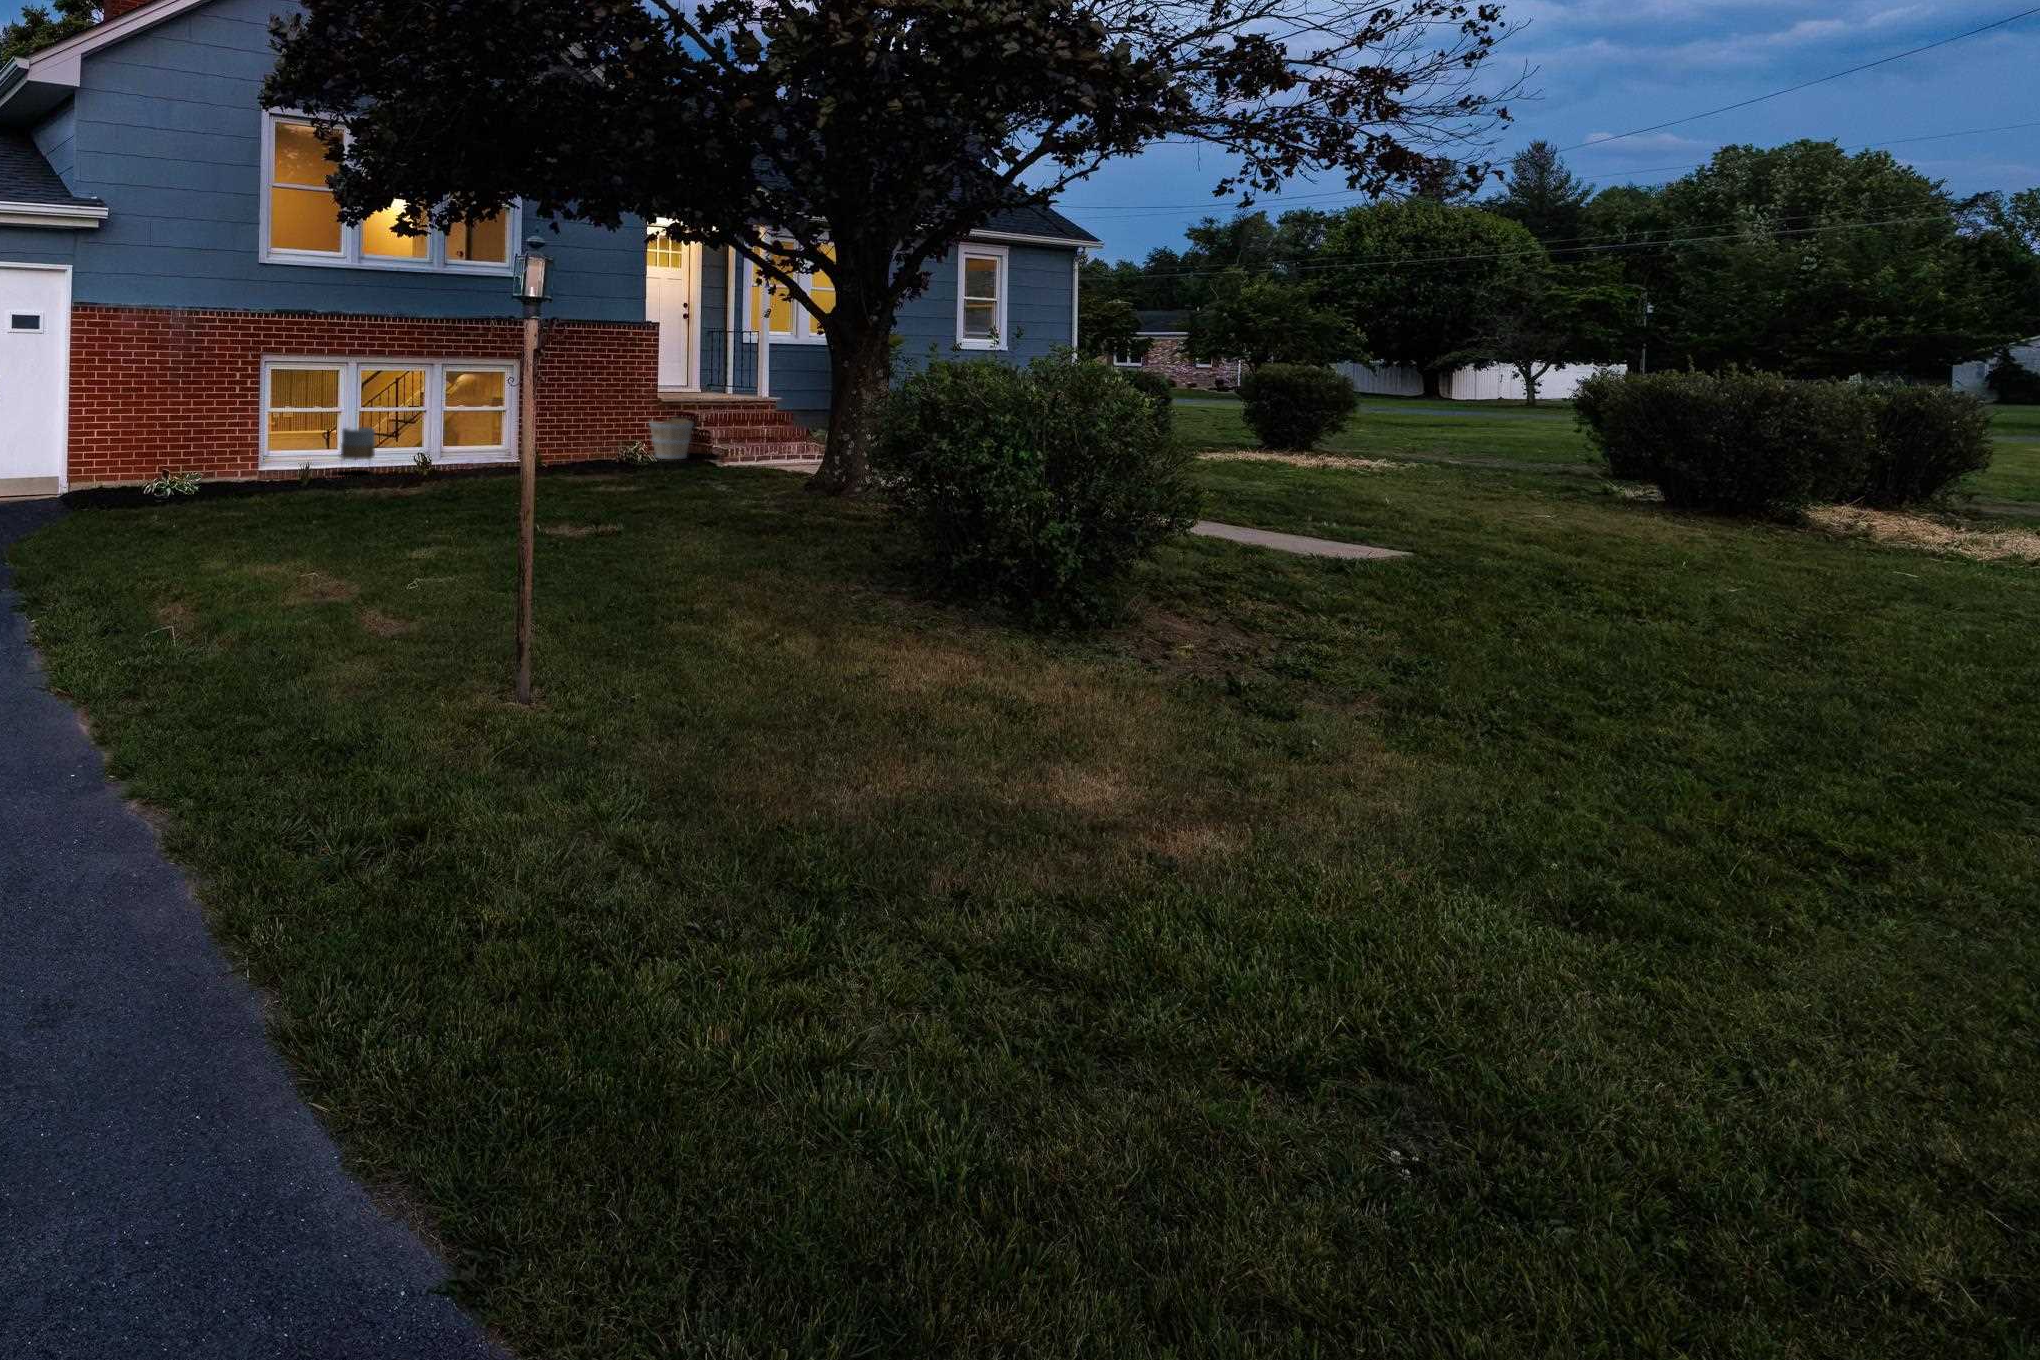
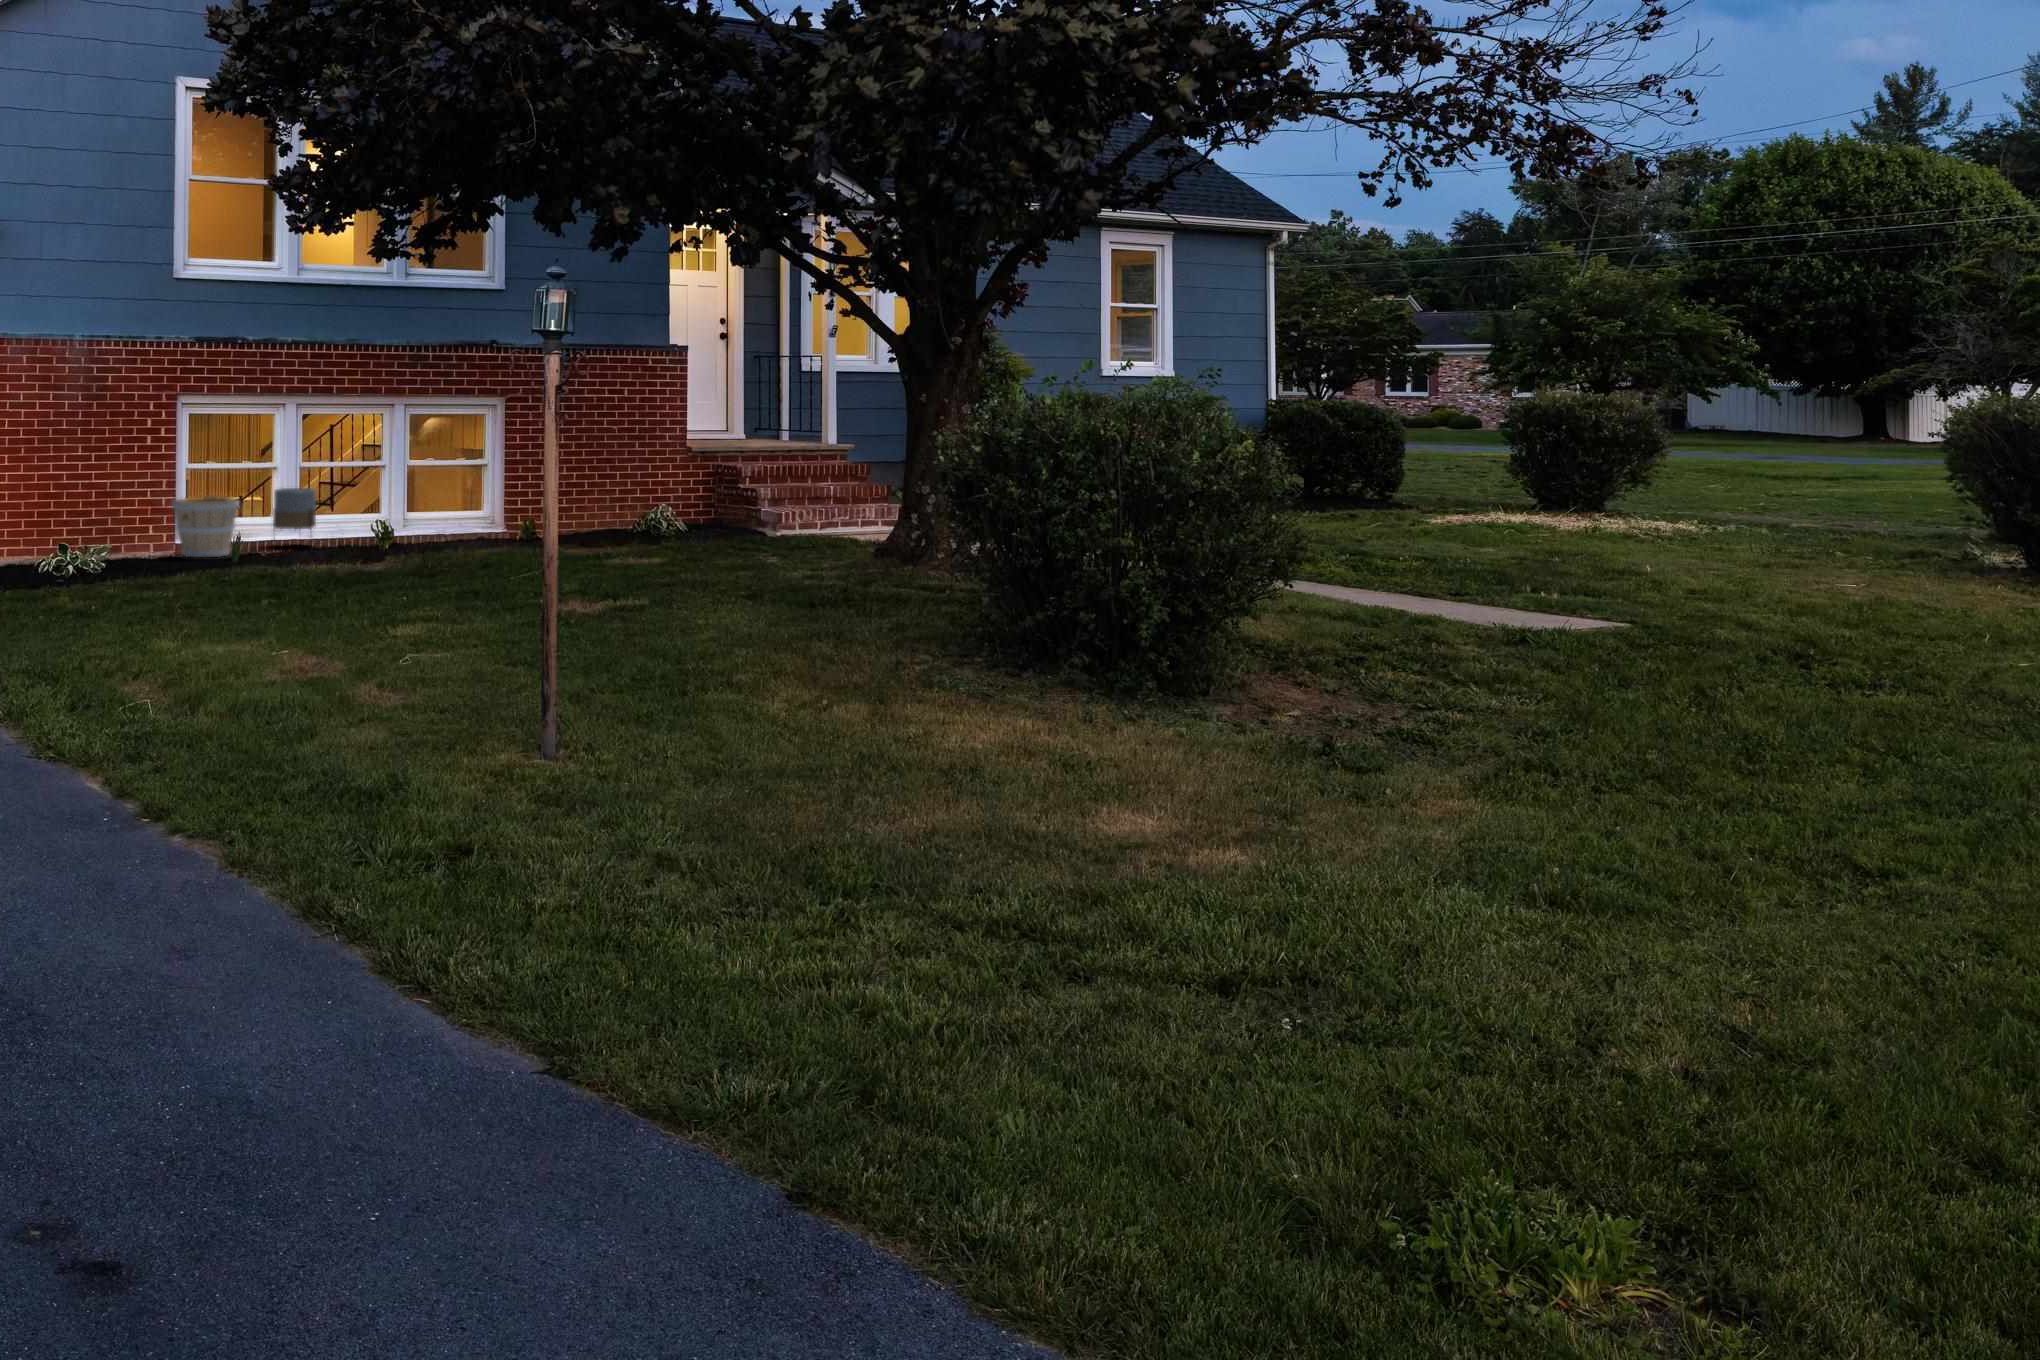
wooden bucket: present [649,418,693,459] -> present [172,496,239,557]

